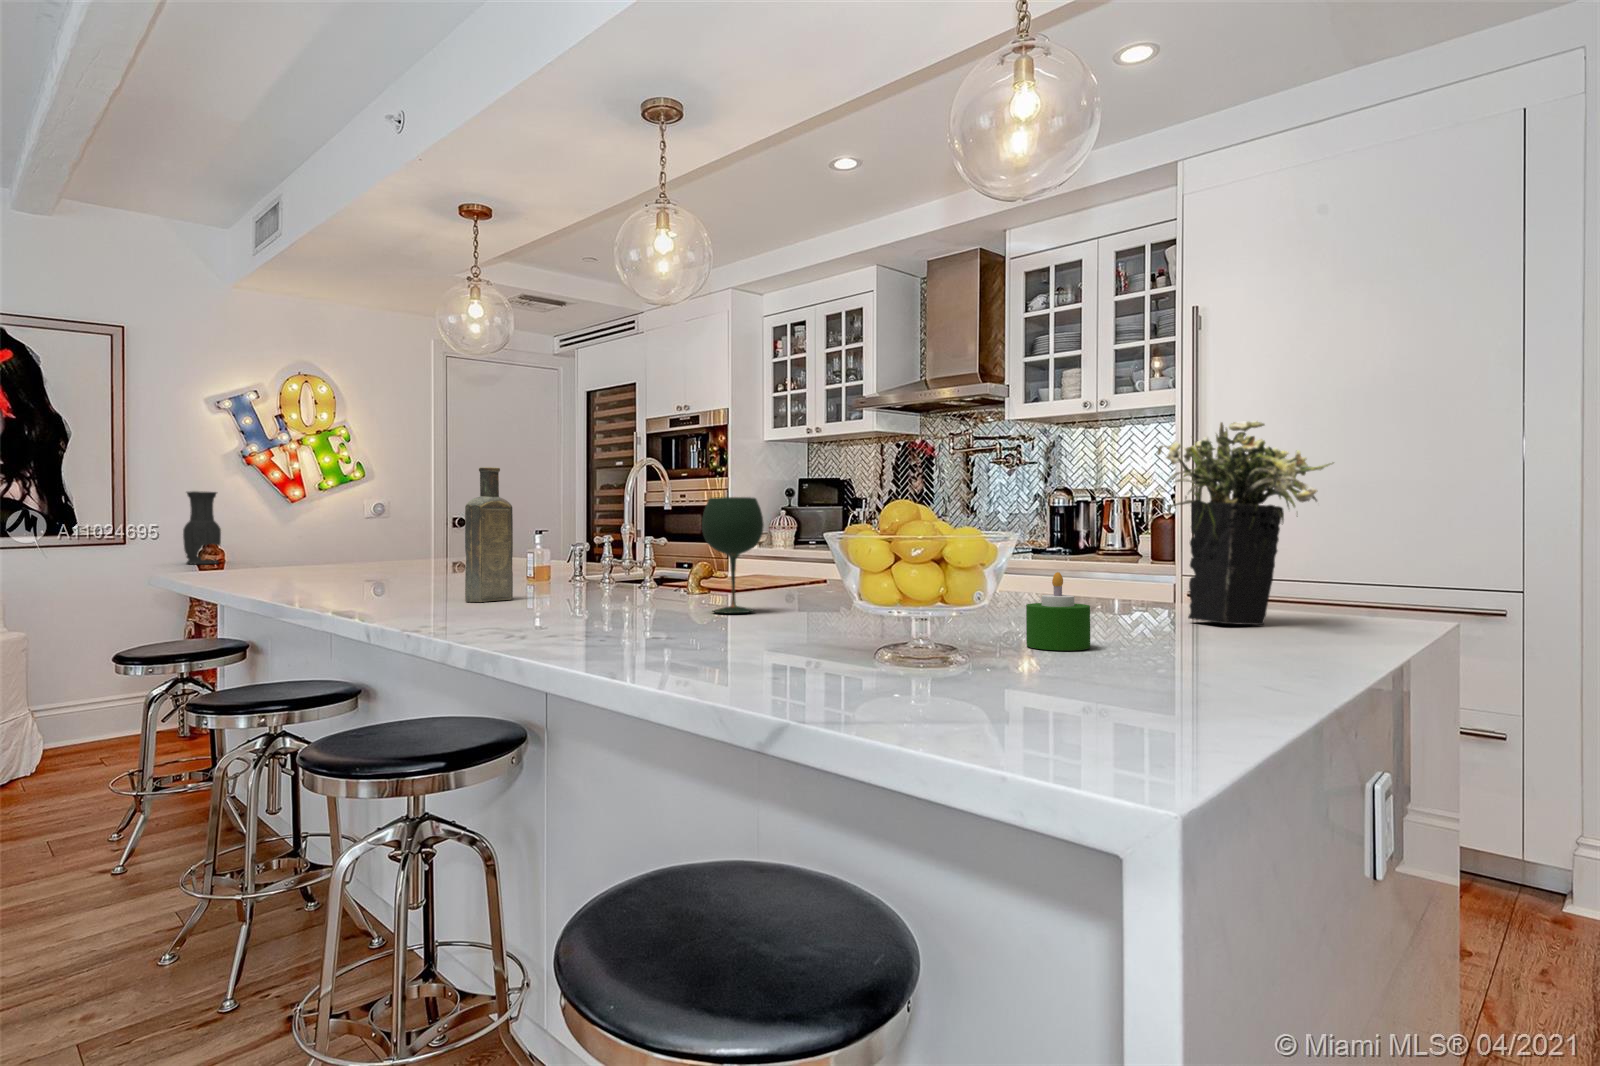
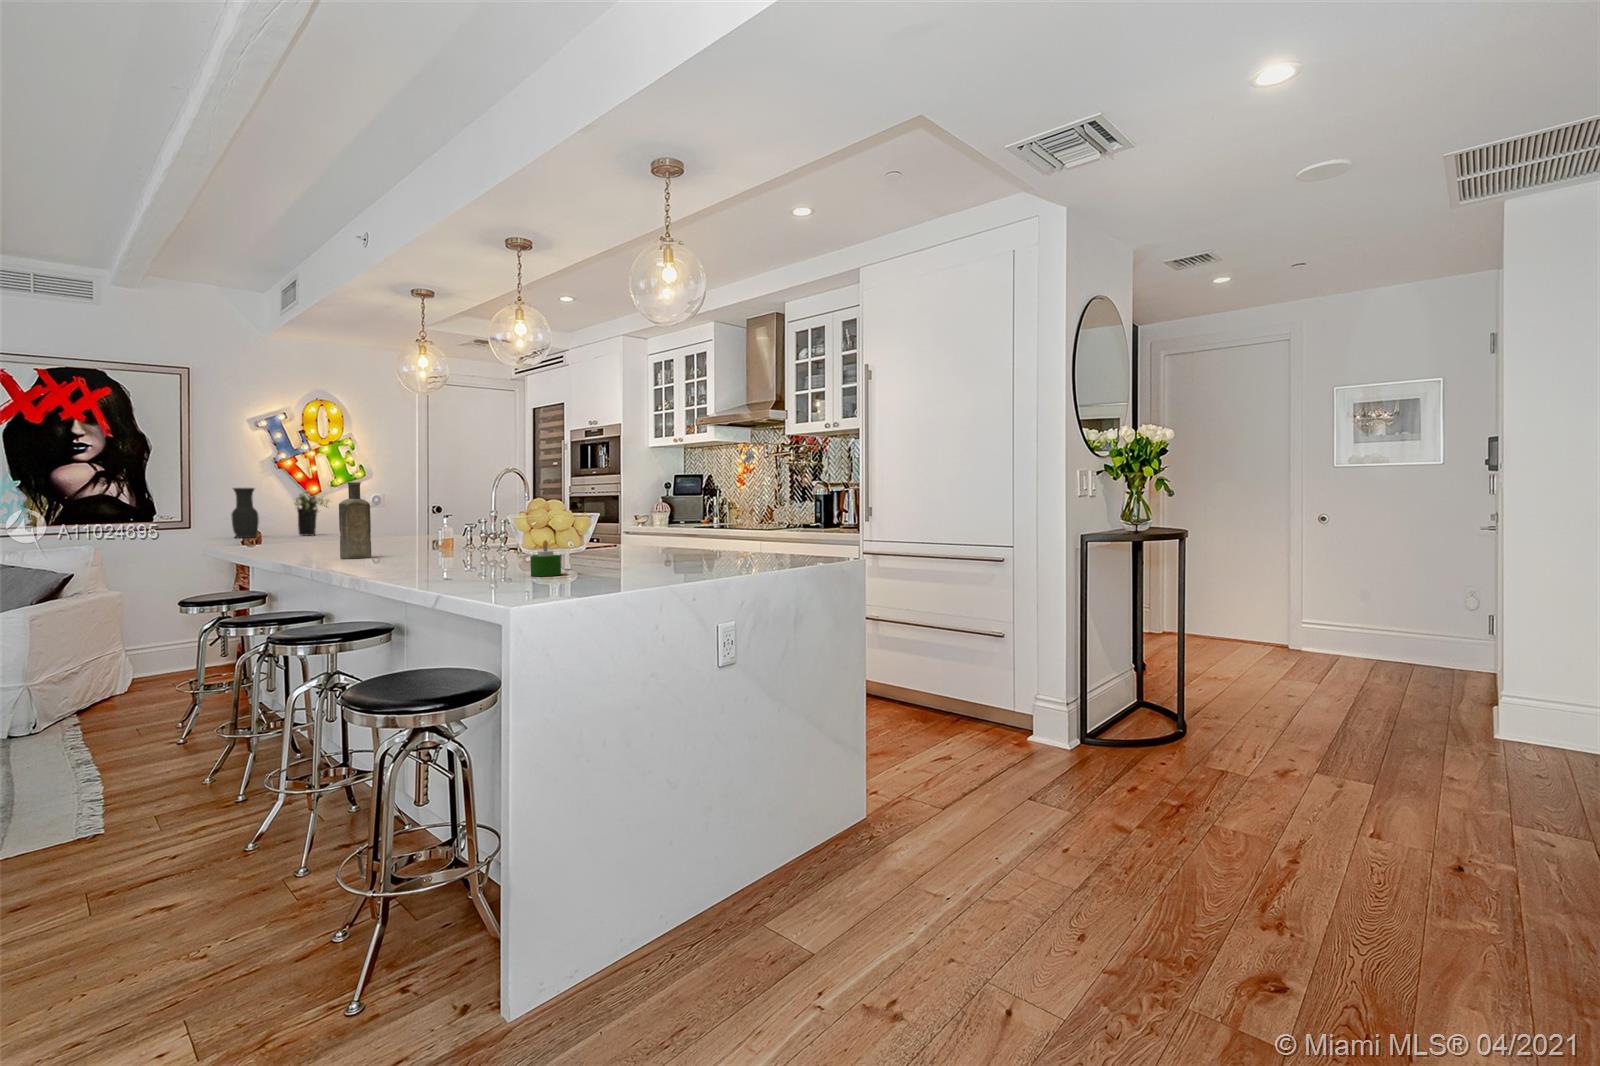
flower arrangement: present [1157,421,1333,625] -> present [295,491,330,536]
wine glass: present [702,497,764,613] -> none [445,501,481,563]

